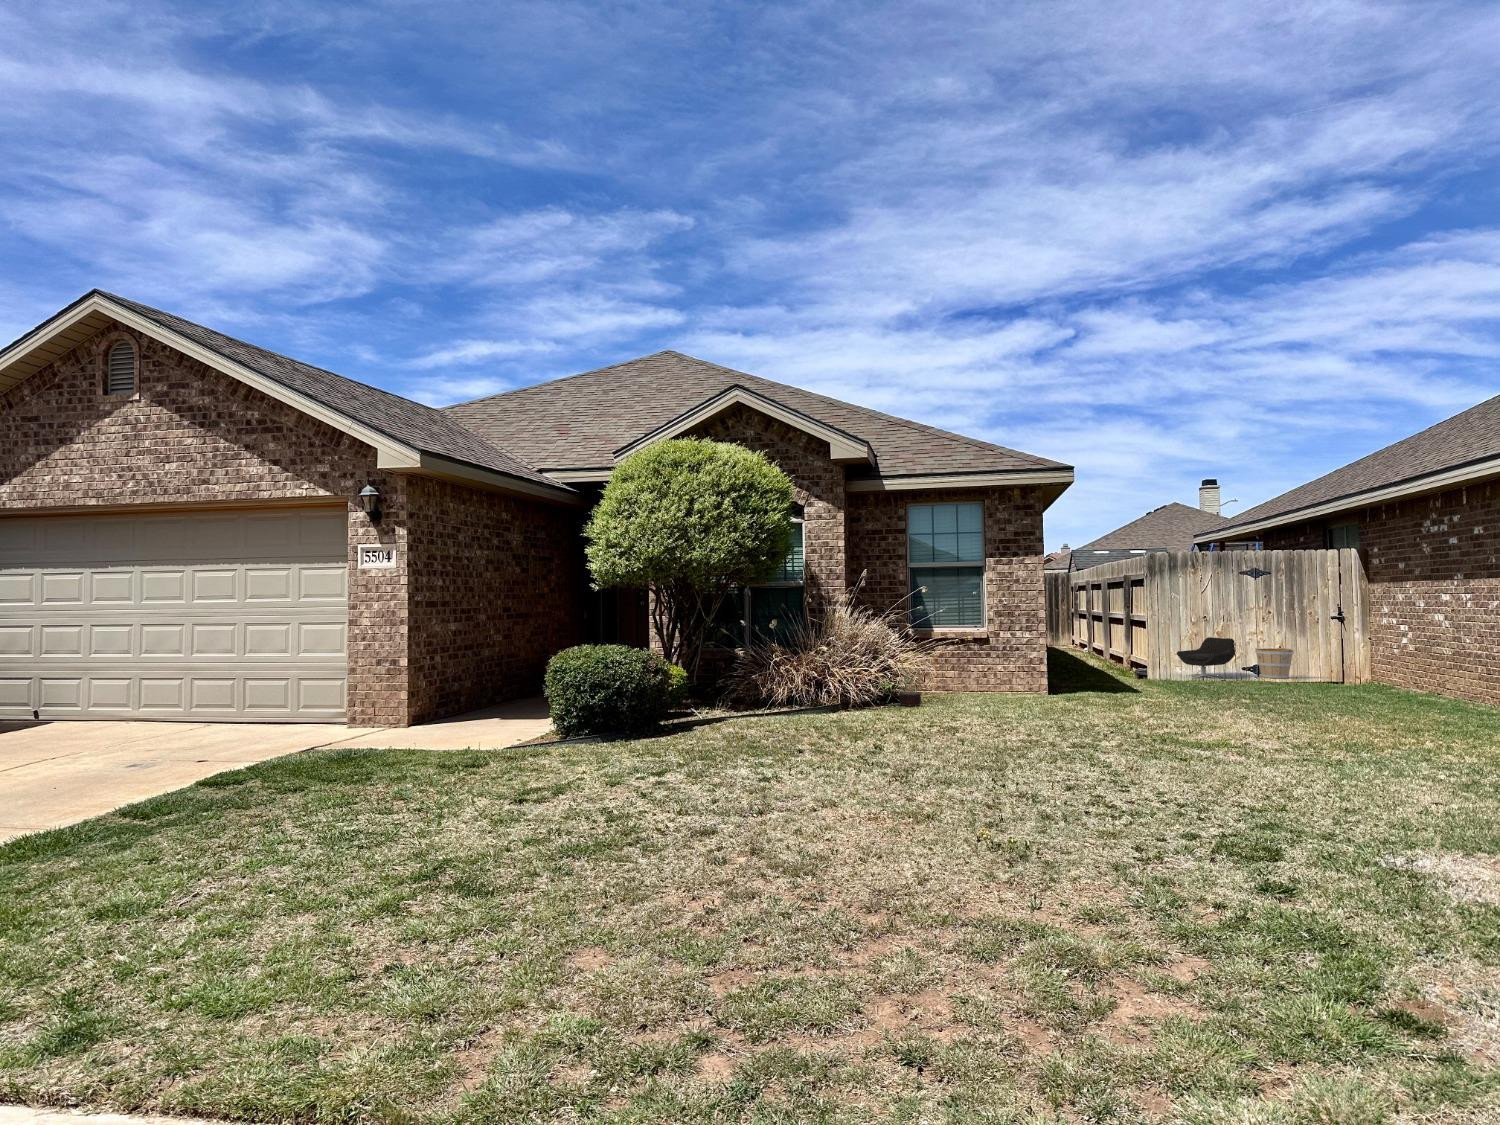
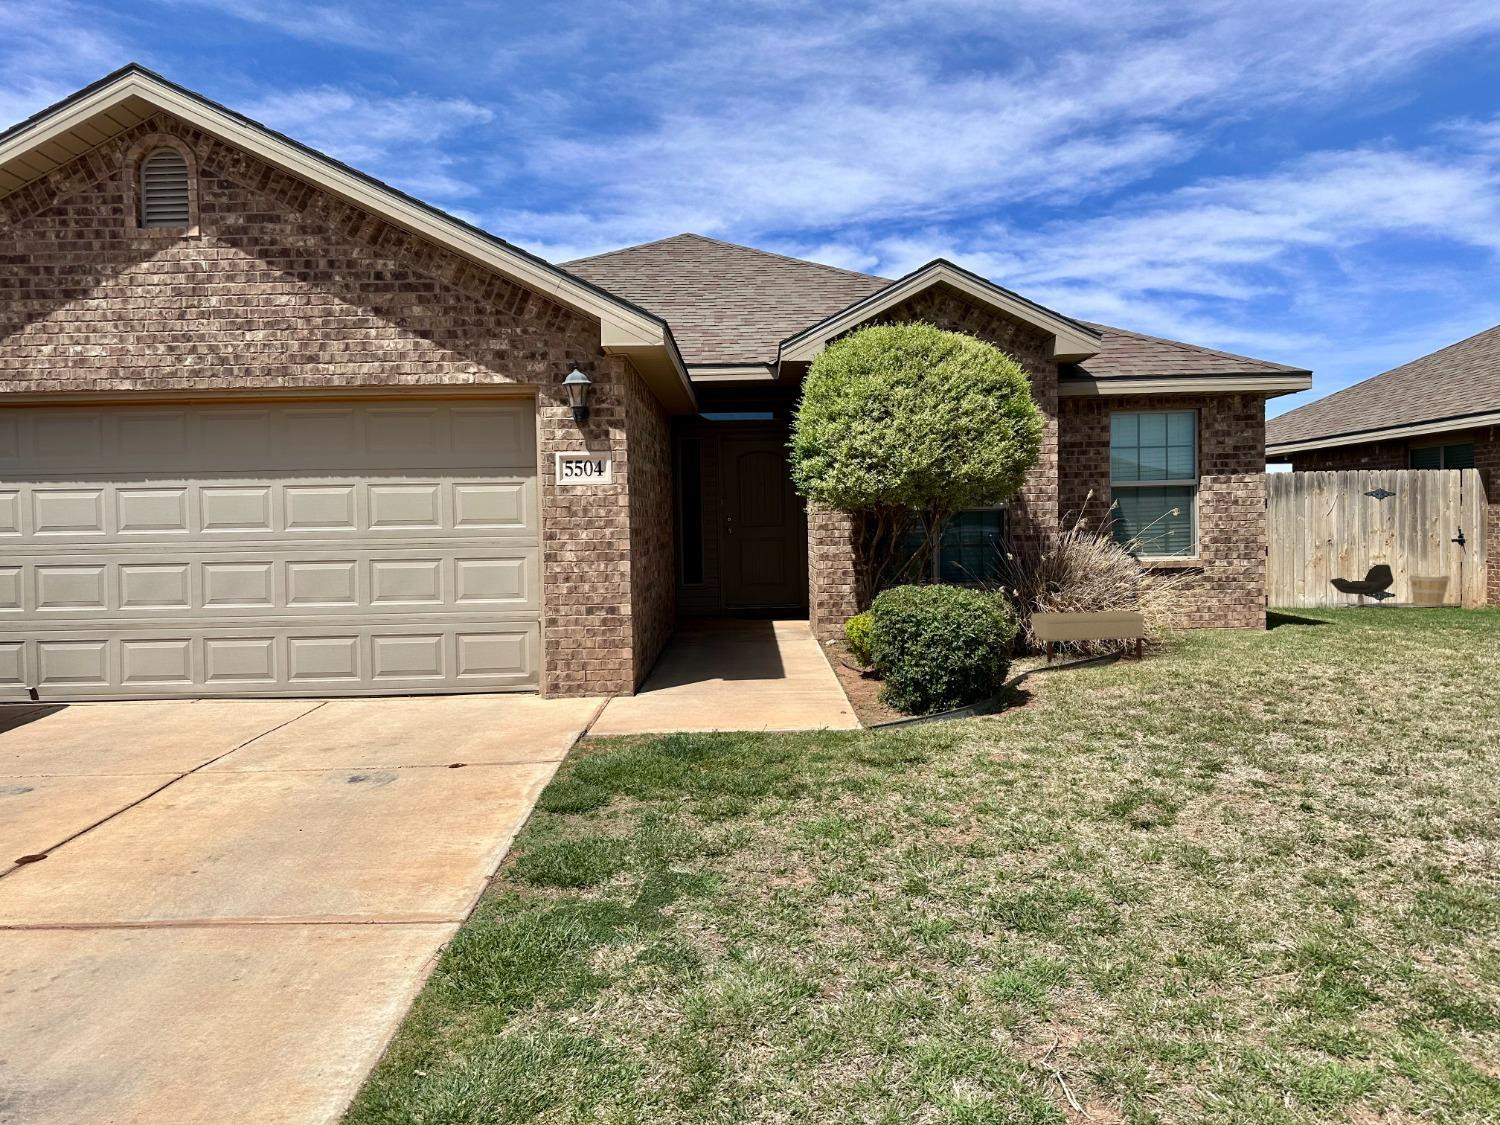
decorative plant: present [898,668,922,706] -> none [1149,601,1179,648]
bench: none [771,673,859,715] -> present [1031,611,1144,663]

